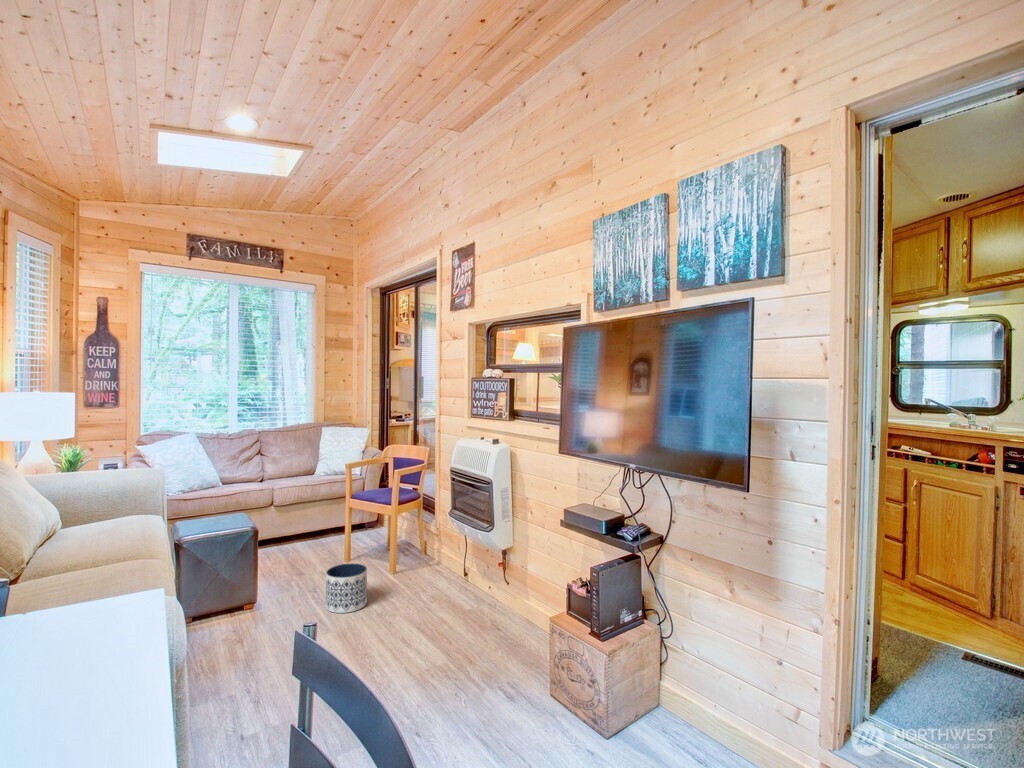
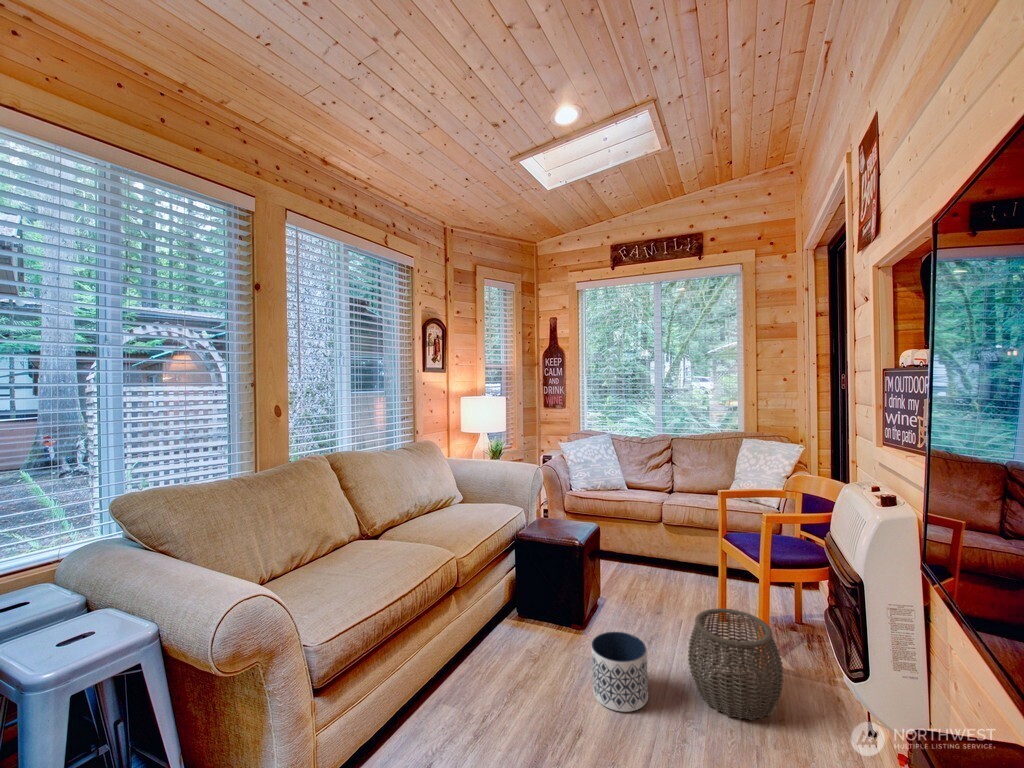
woven basket: none [375,529,430,589] -> present [688,608,784,720]

